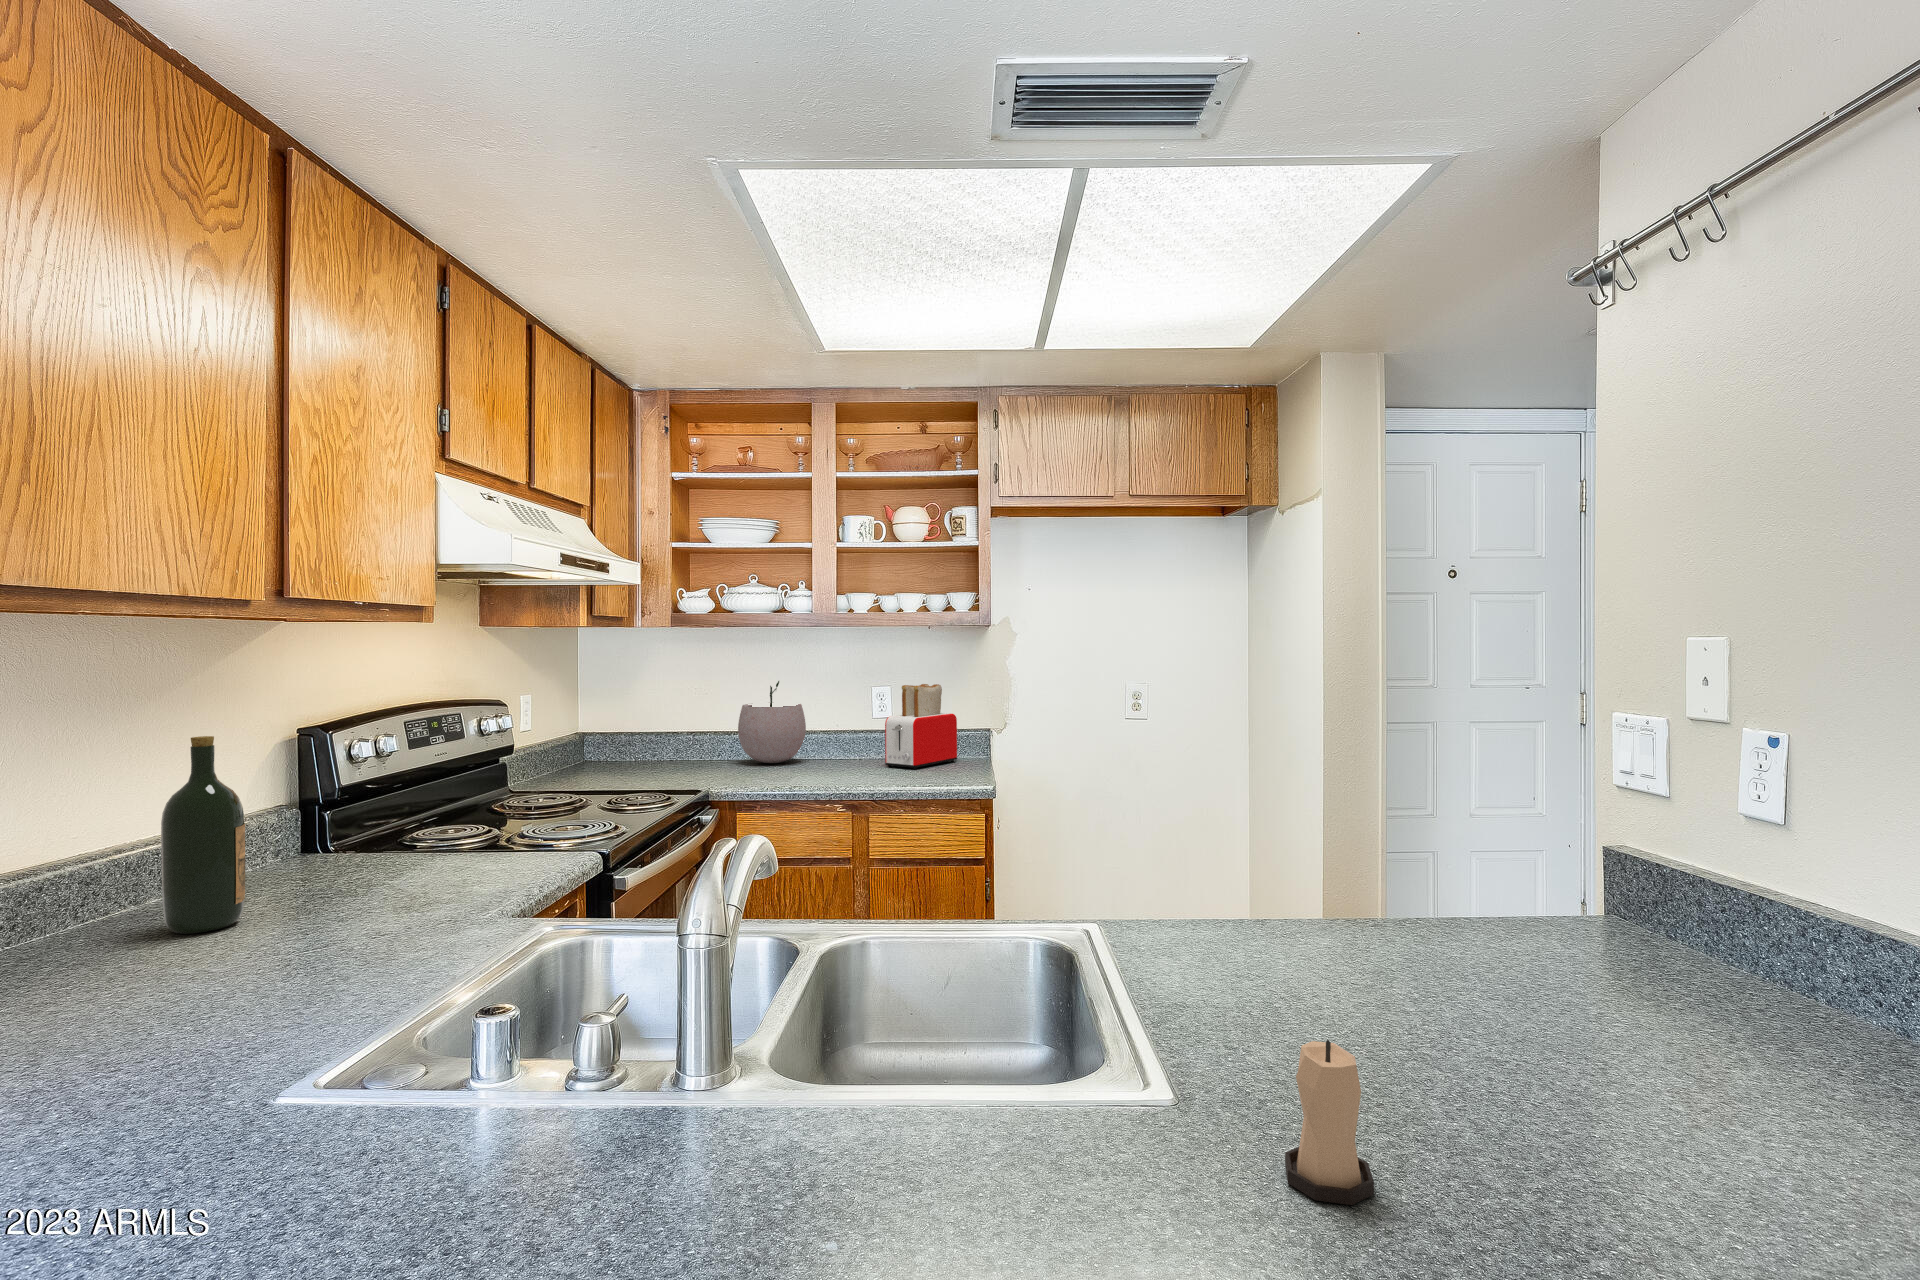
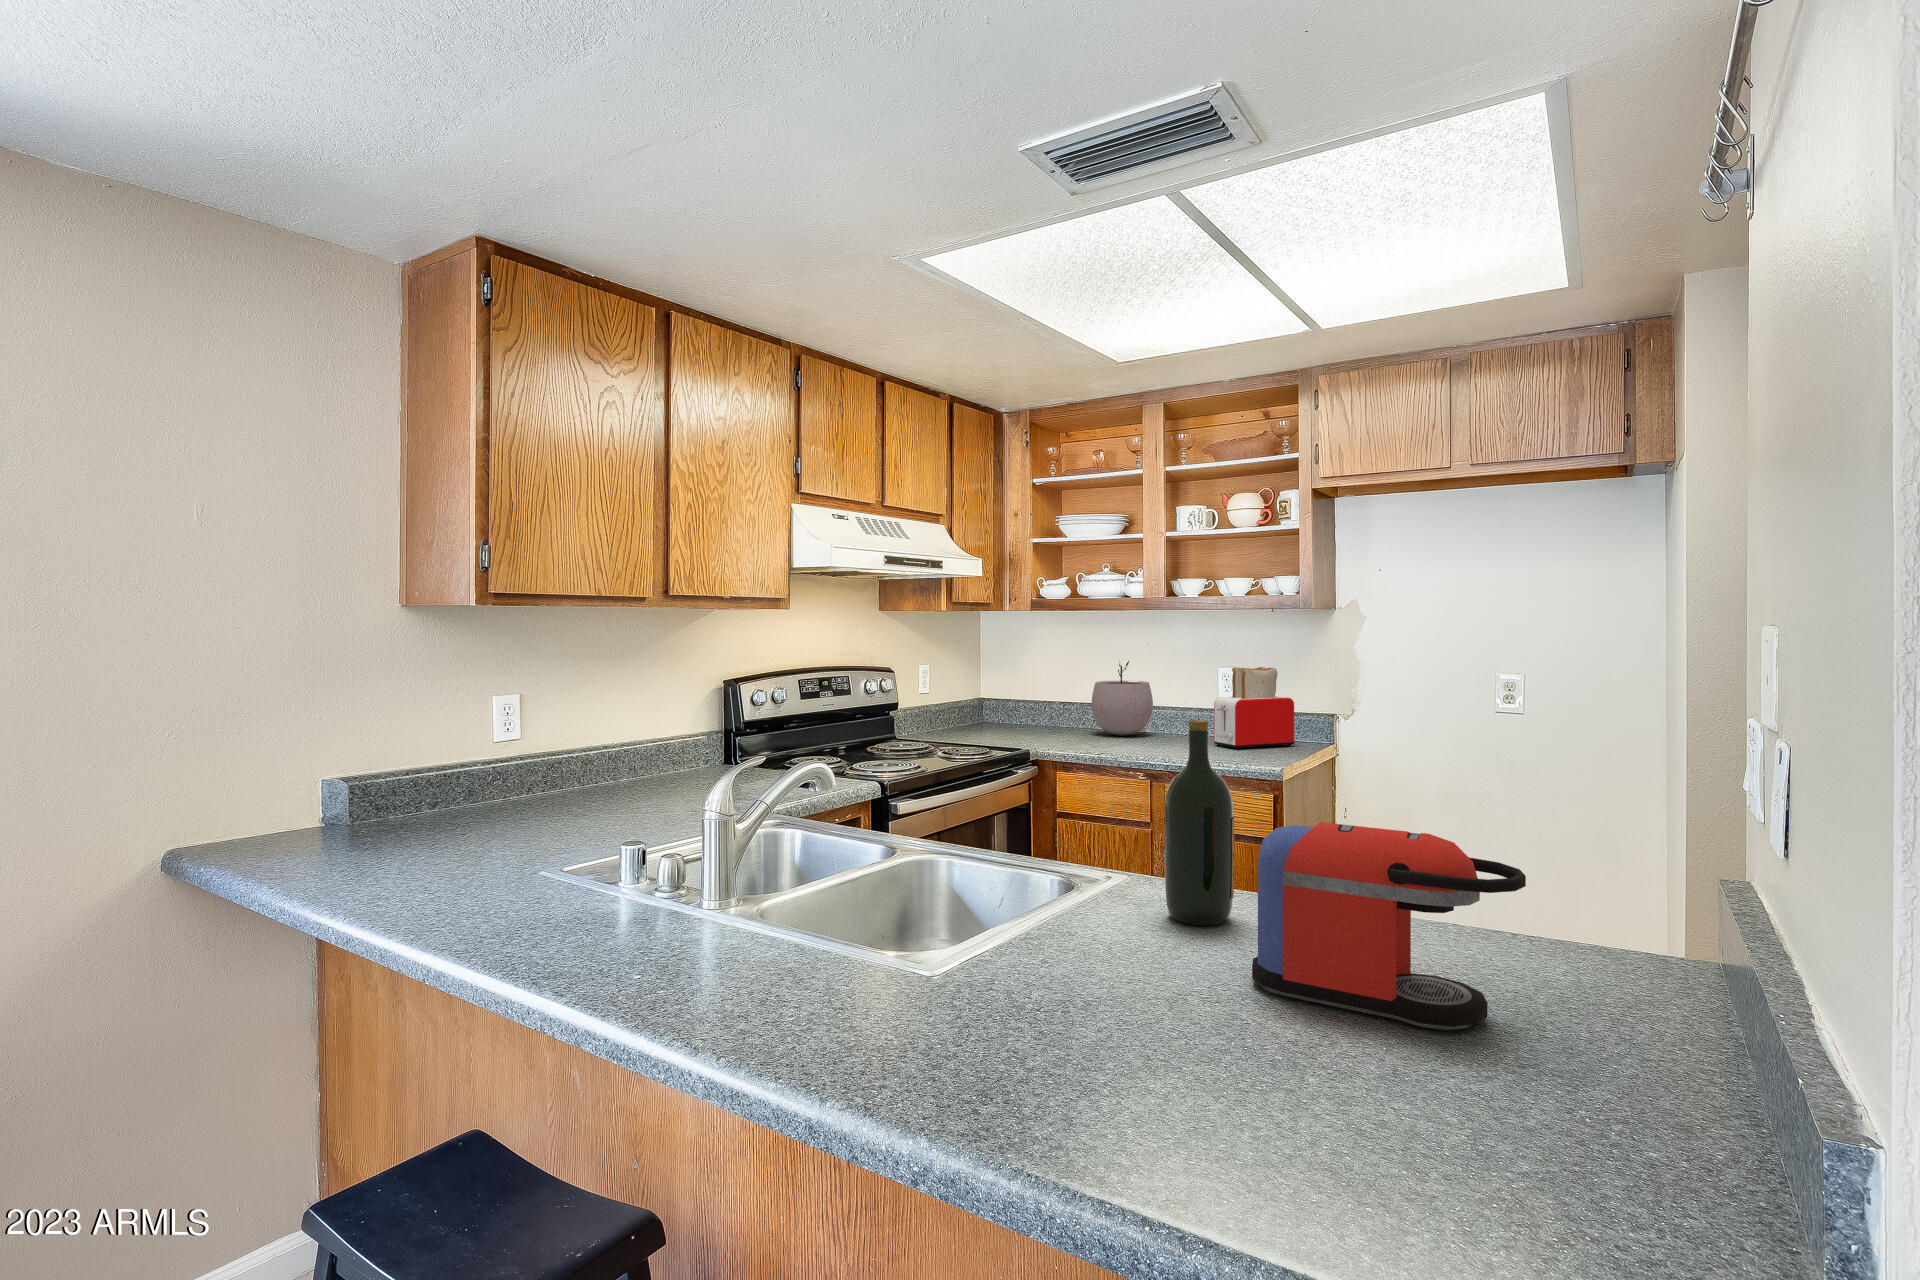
wine bottle: present [161,736,245,934] -> present [1164,720,1234,925]
coffee maker: none [1432,854,1710,1051] -> present [1252,822,1526,1030]
candle: present [1285,1039,1374,1205] -> none [940,910,1000,1025]

